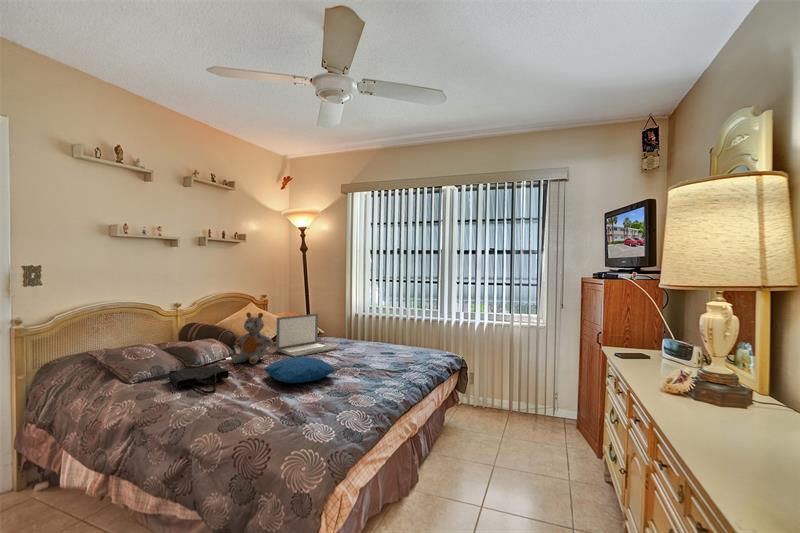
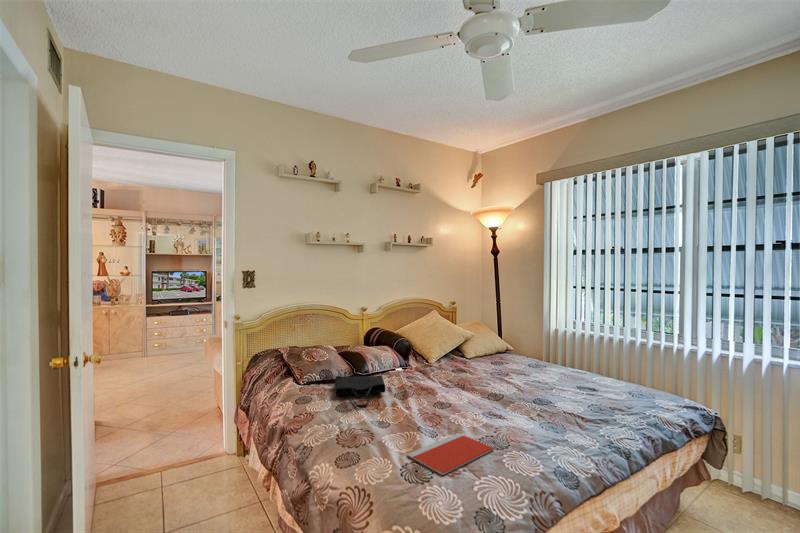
stuffed bear: present [231,312,273,364] -> none [398,322,441,380]
laptop: present [276,314,336,357] -> none [450,328,520,378]
pillow: present [264,357,335,383] -> none [421,380,501,414]
notebook: none [276,395,341,423] -> present [407,433,494,475]

